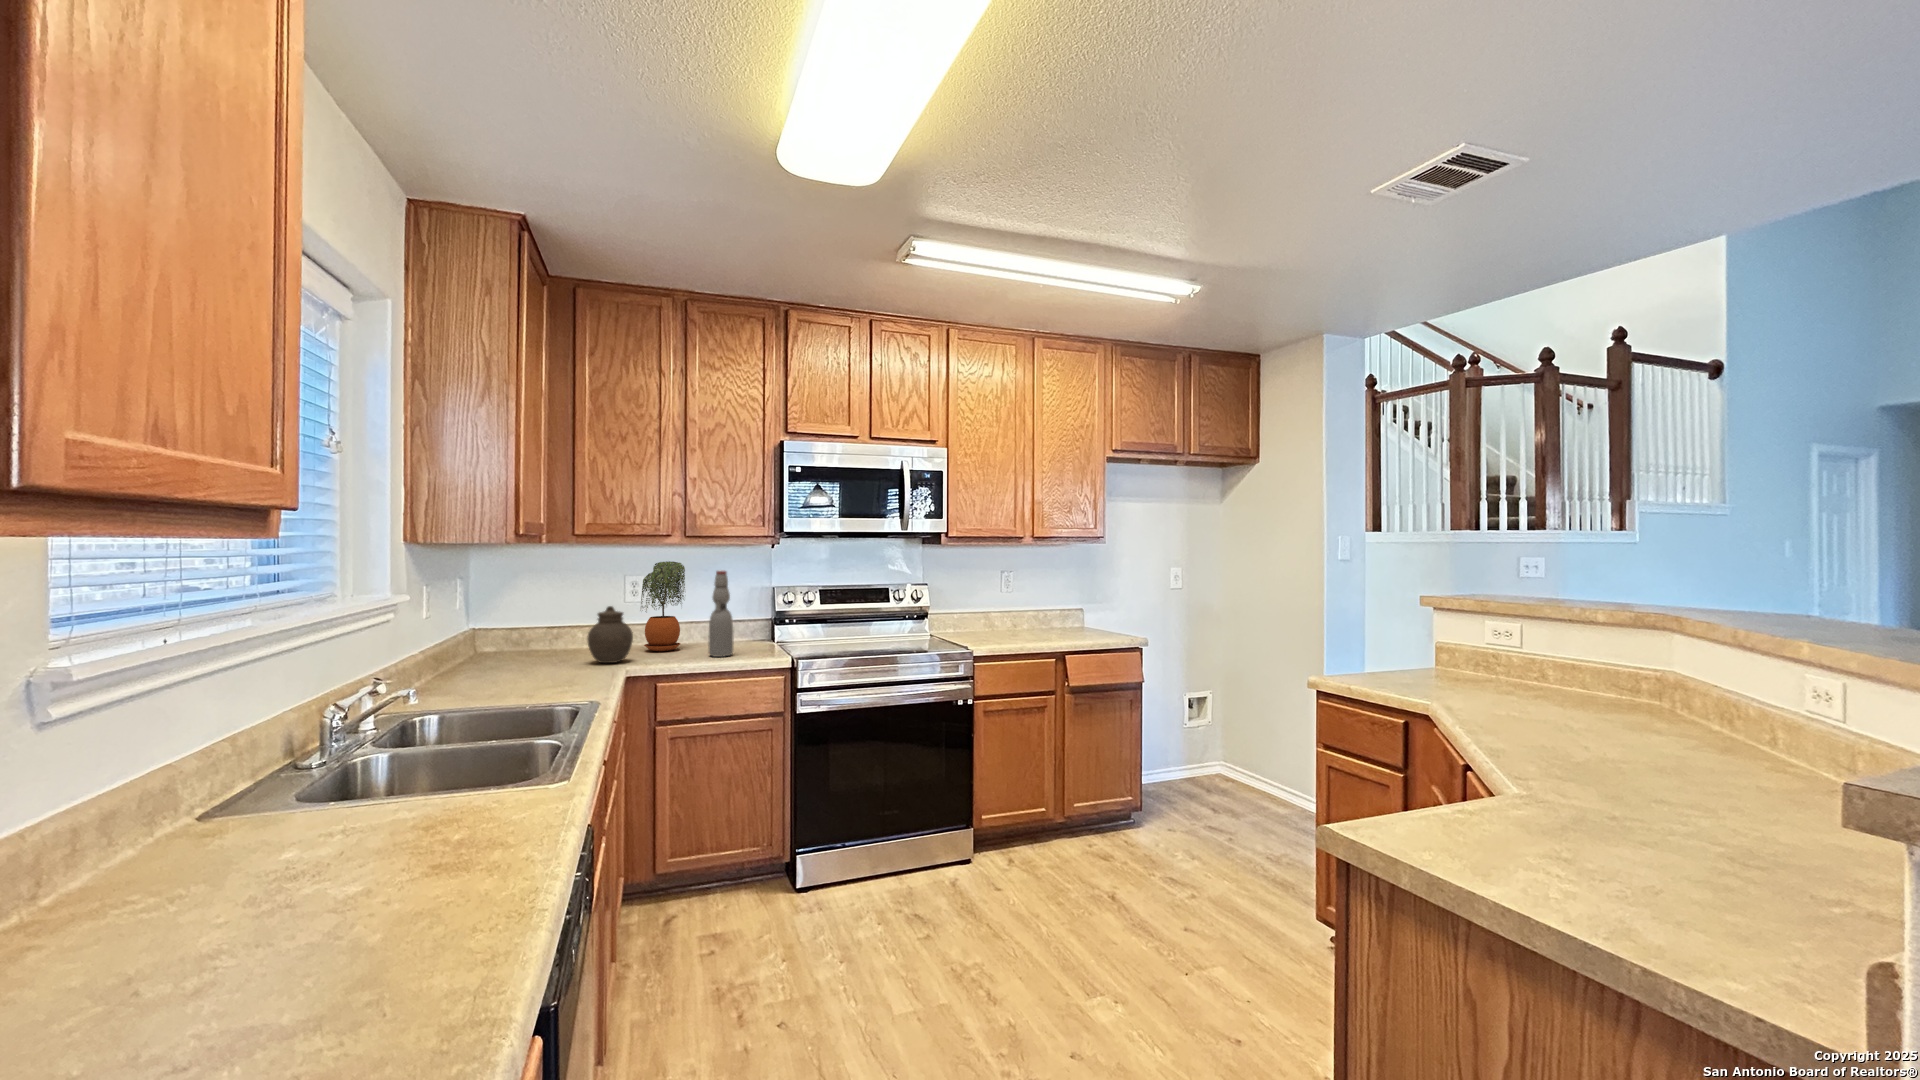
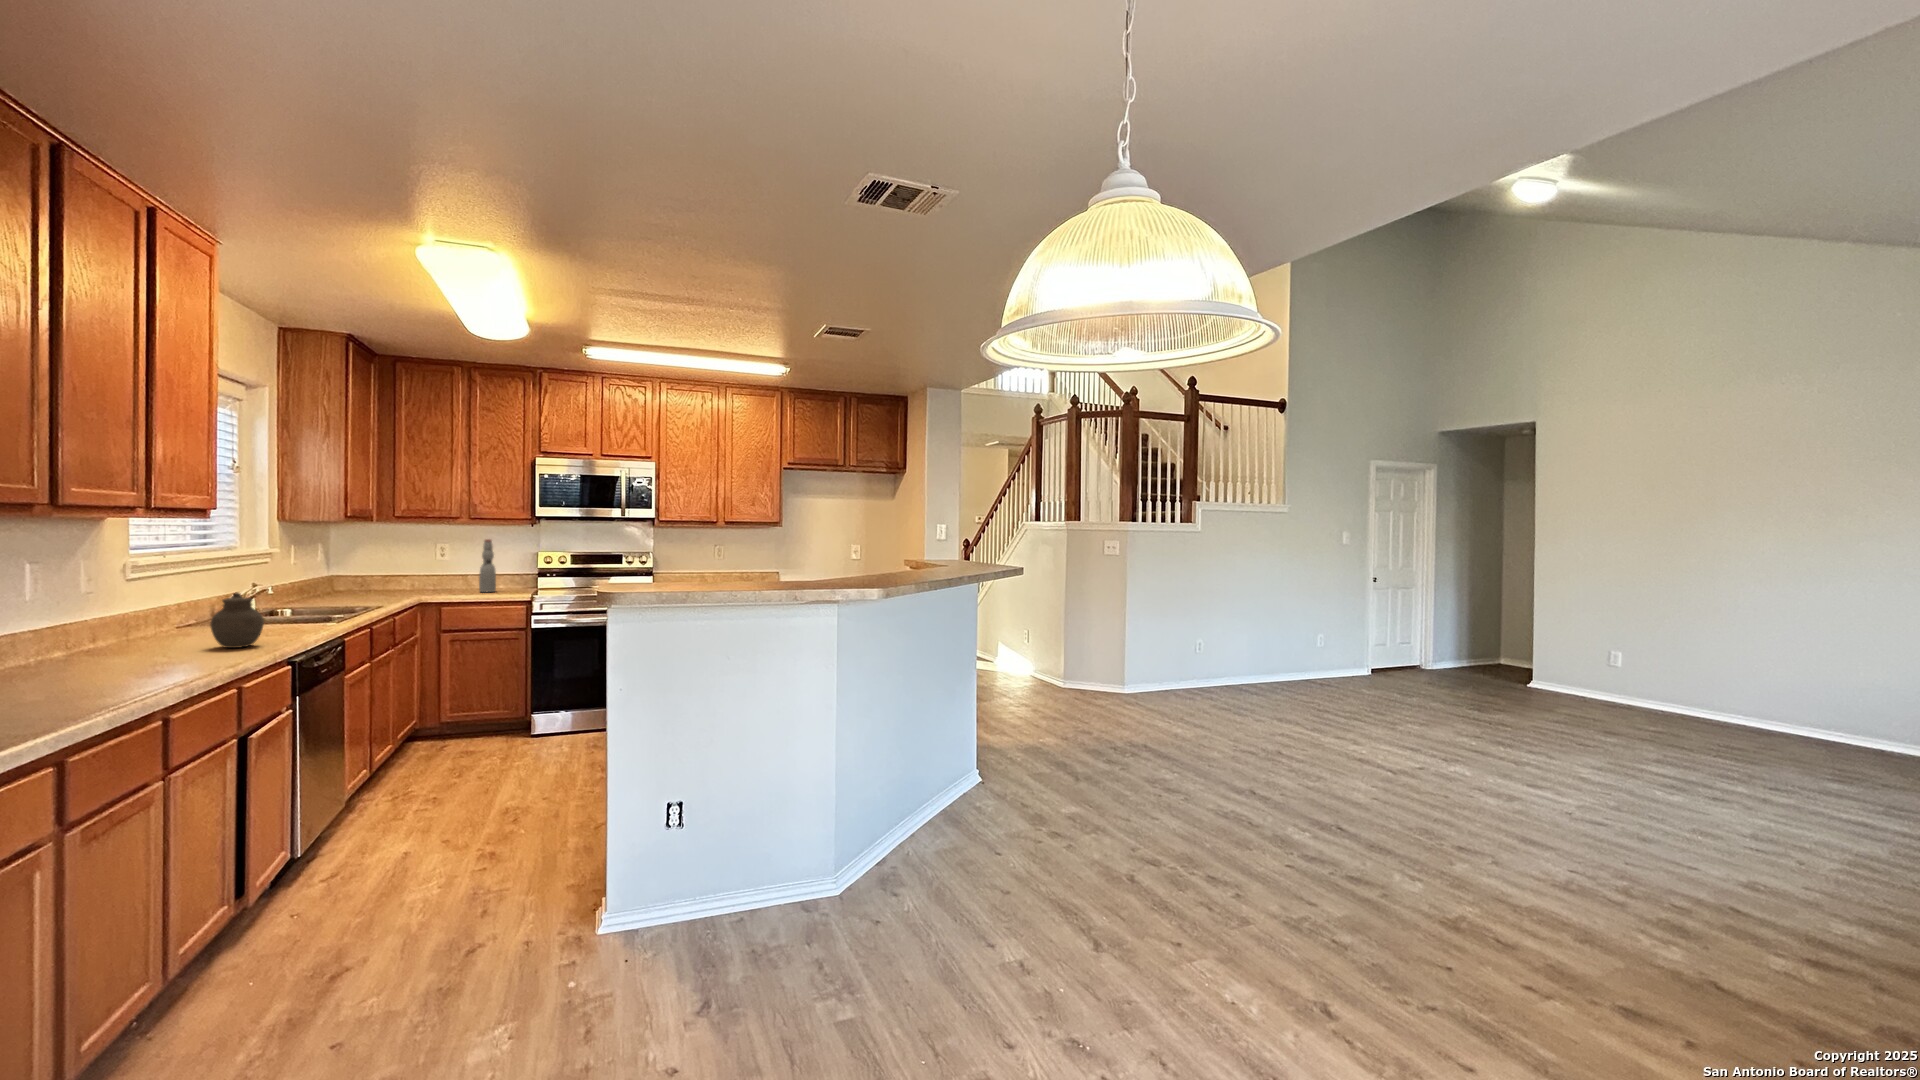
potted plant: present [641,561,685,651] -> none [439,533,474,590]
jar: present [587,606,633,663] -> present [210,593,264,648]

